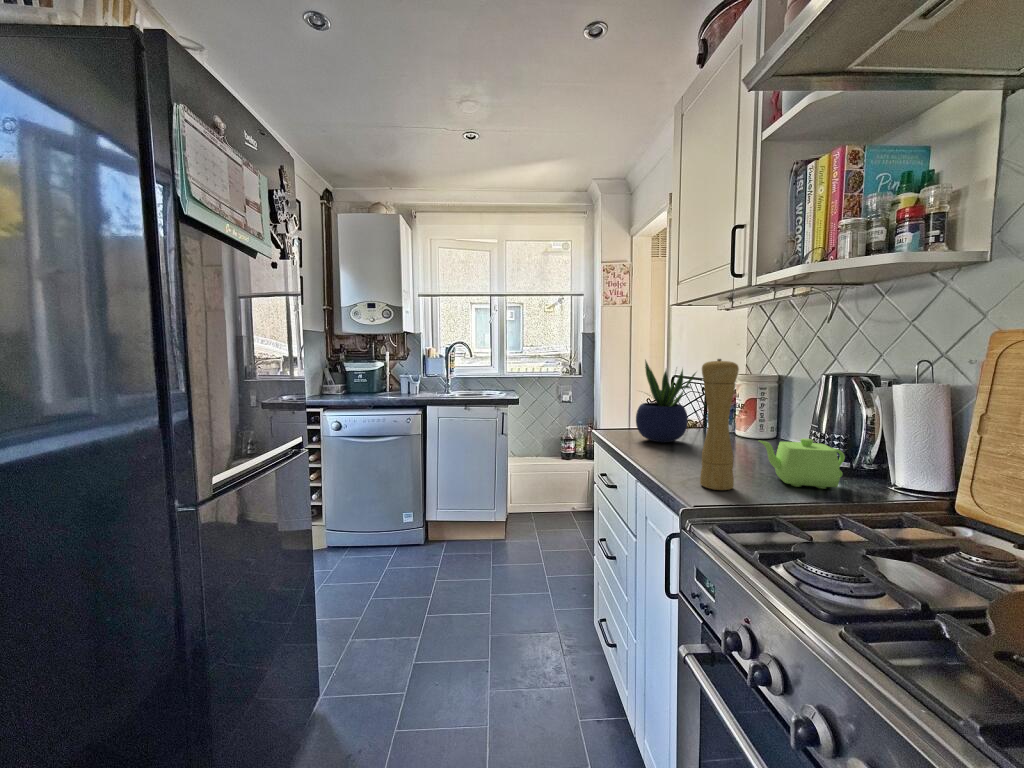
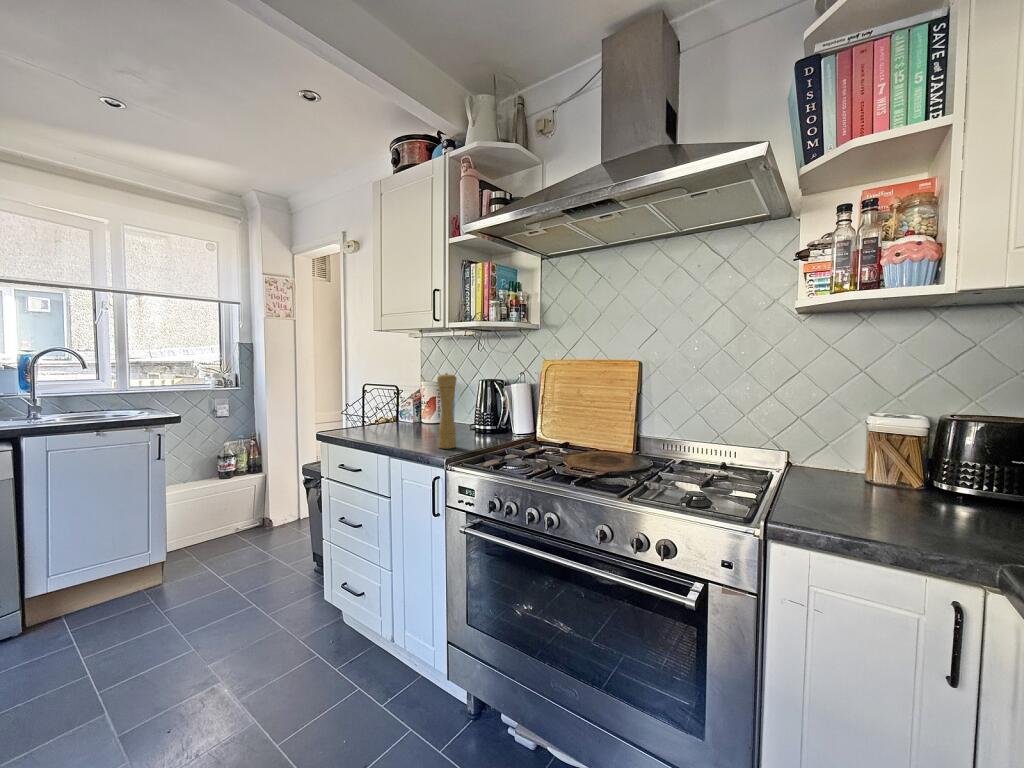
potted plant: present [636,360,696,442] -> none [362,372,405,433]
teapot: present [759,438,845,489] -> none [461,415,497,441]

